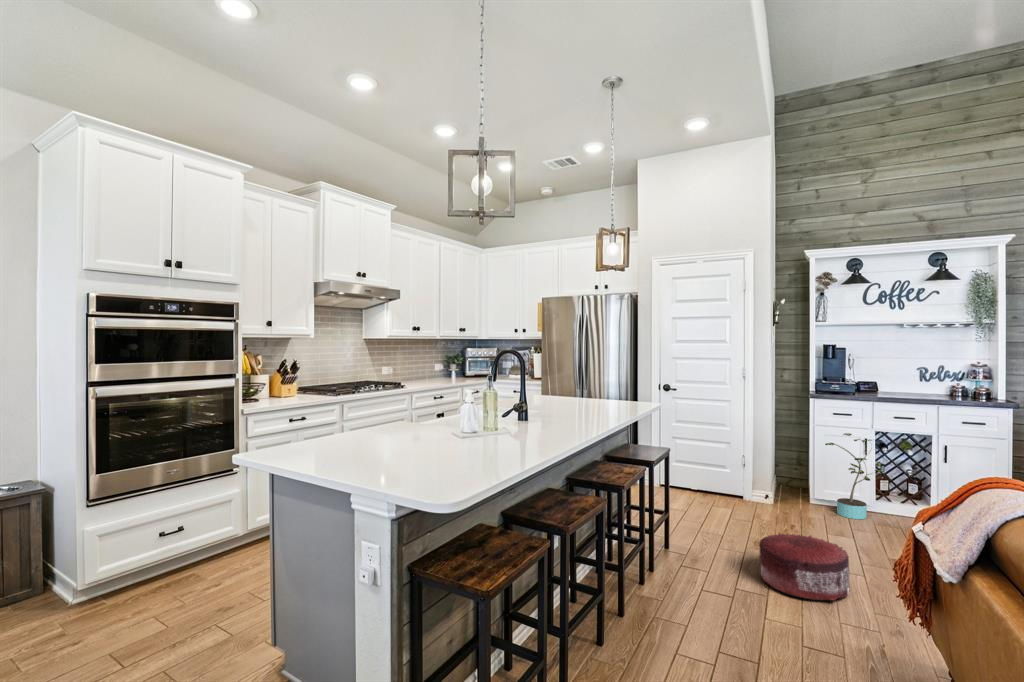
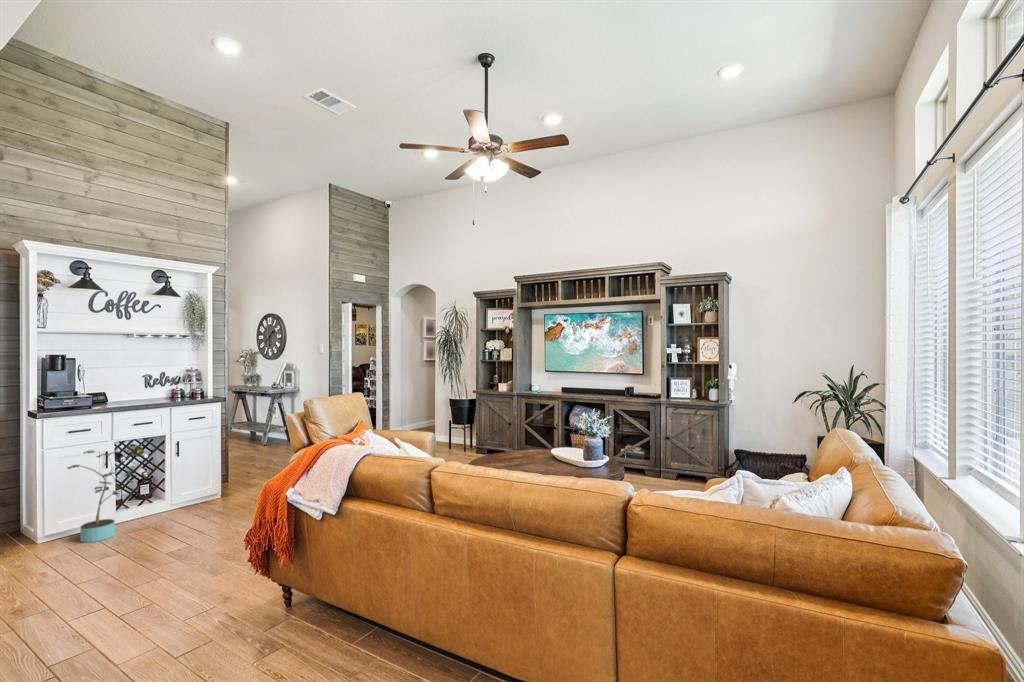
pouf: present [759,533,850,601] -> none [54,560,168,643]

